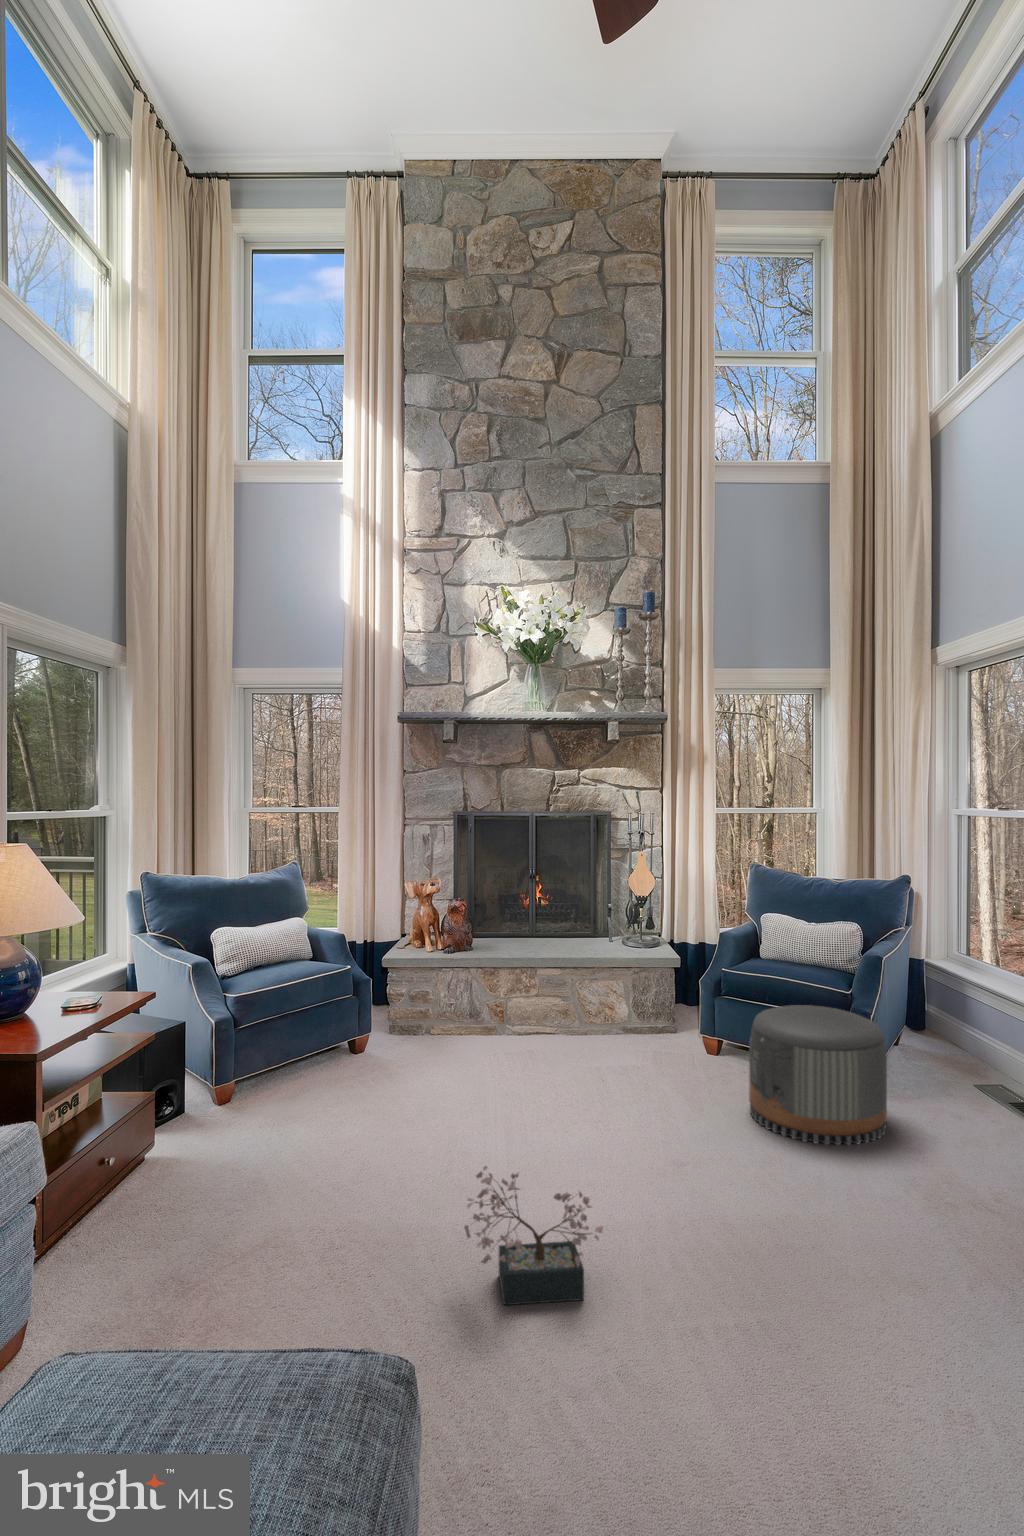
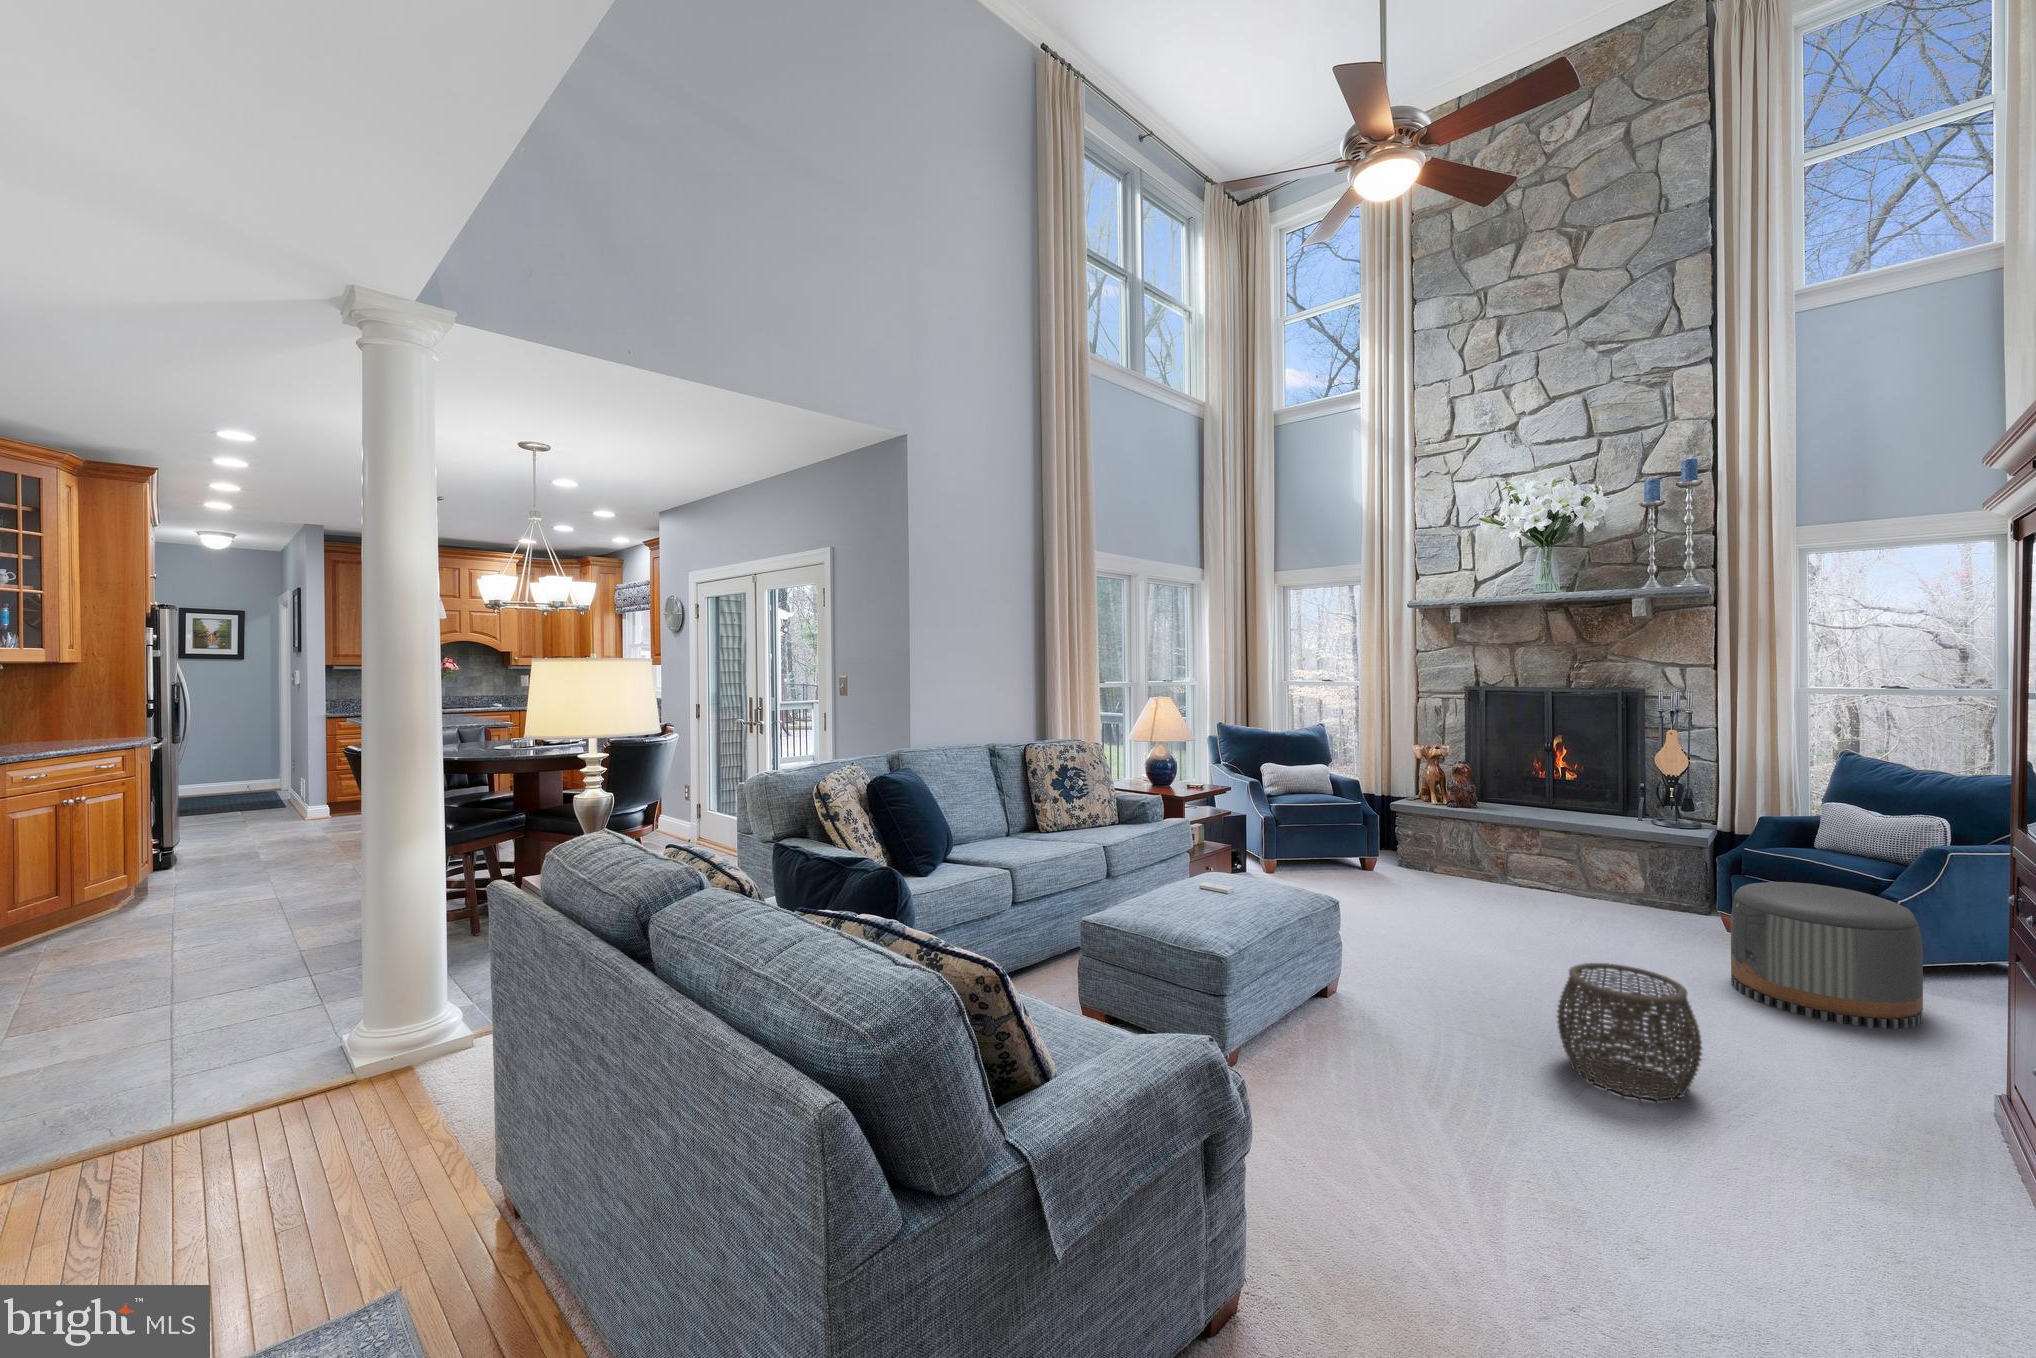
woven basket: none [718,1160,868,1340] -> present [1557,963,1702,1101]
decorative plant: present [464,1166,603,1305] -> none [1356,924,1463,1028]

